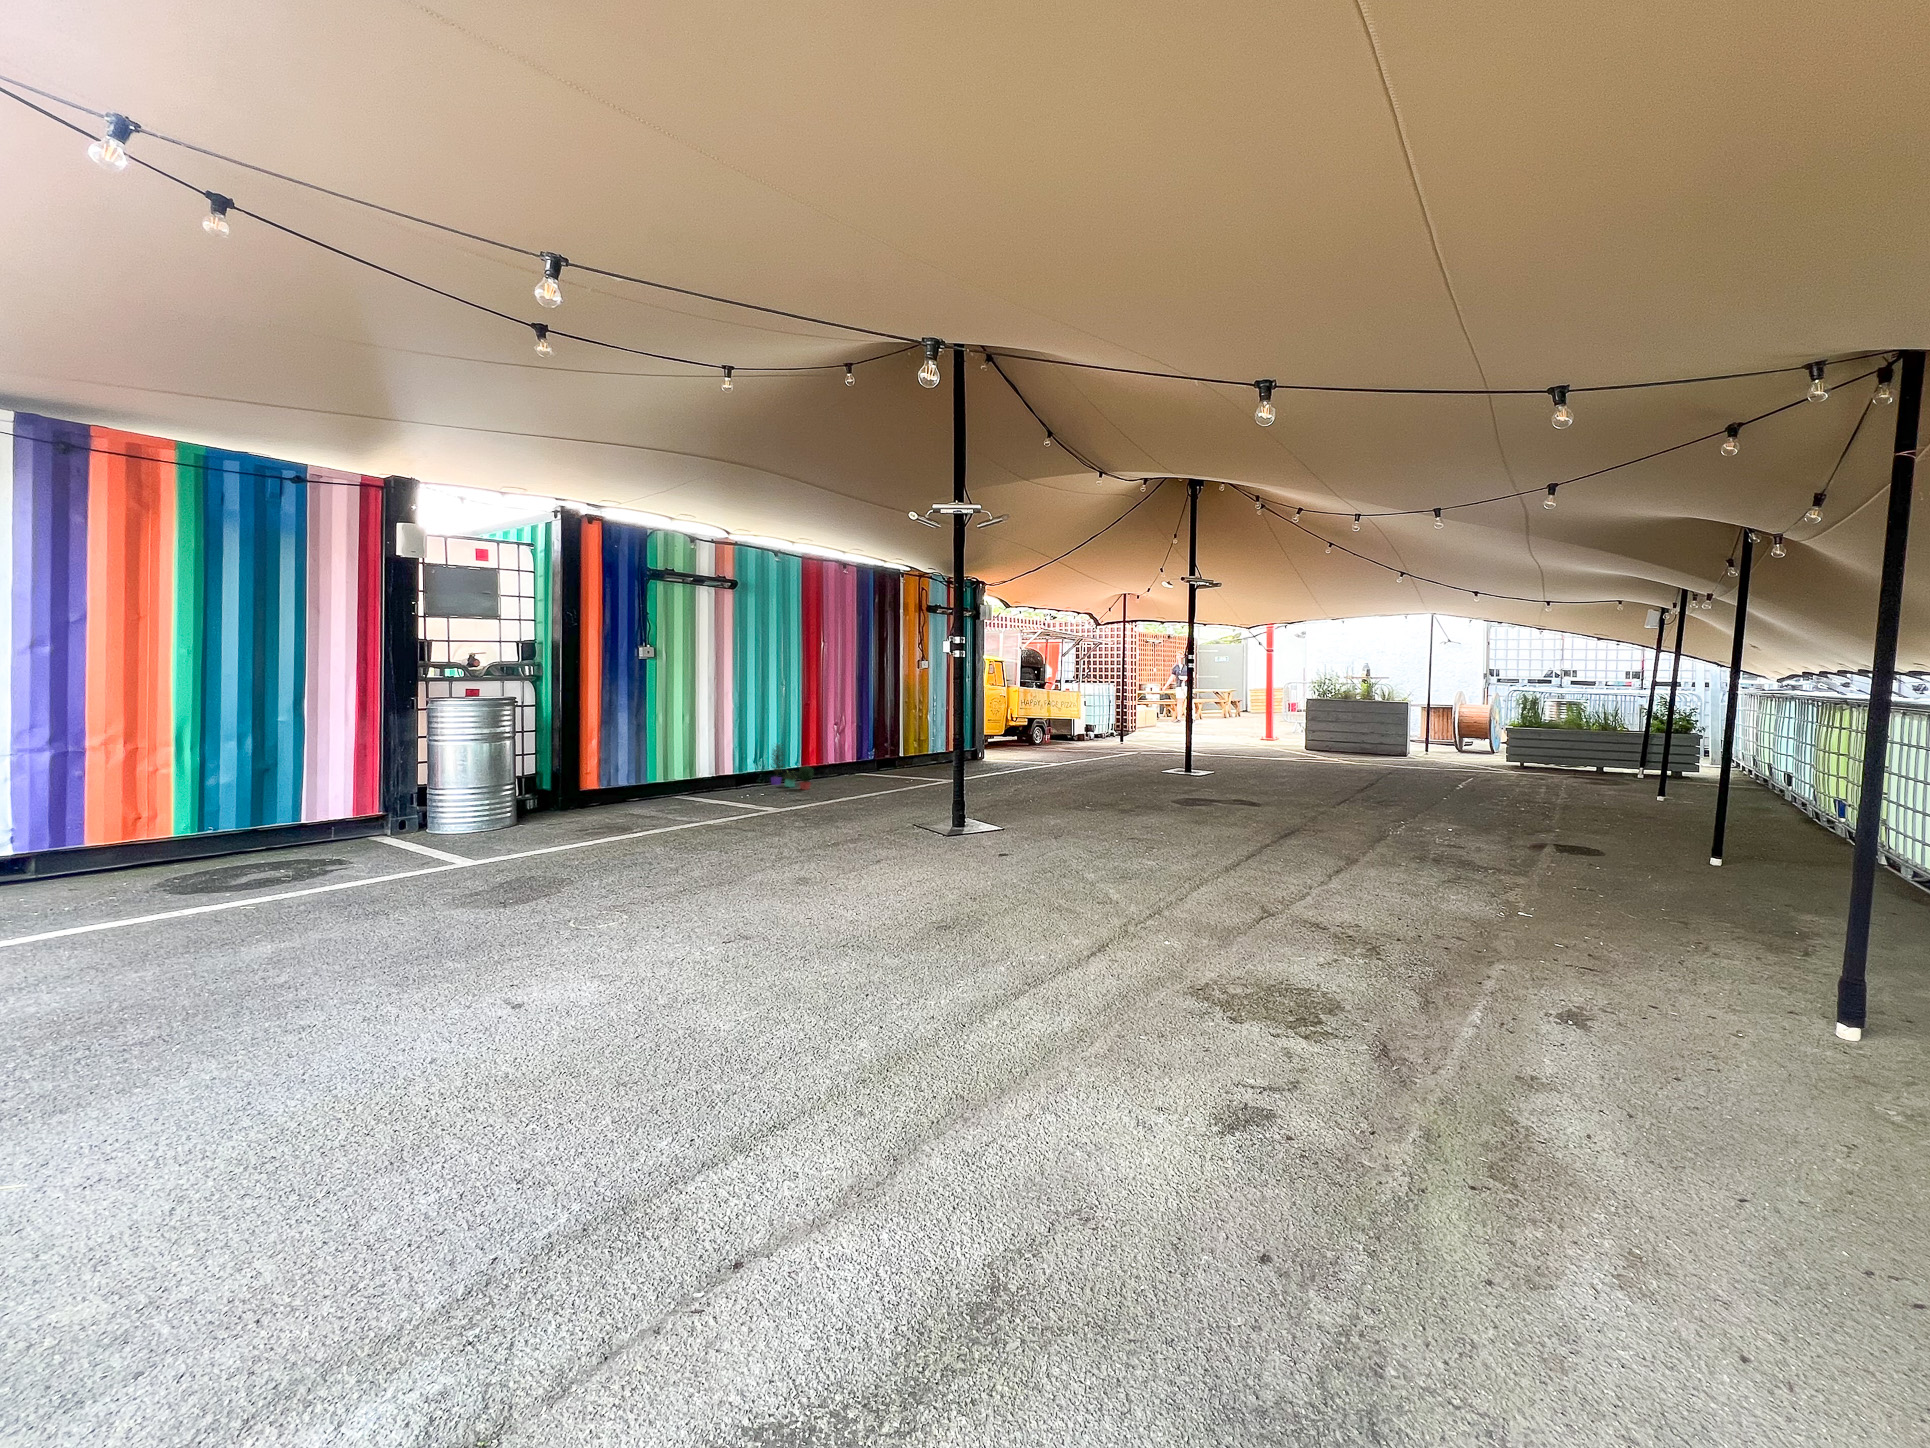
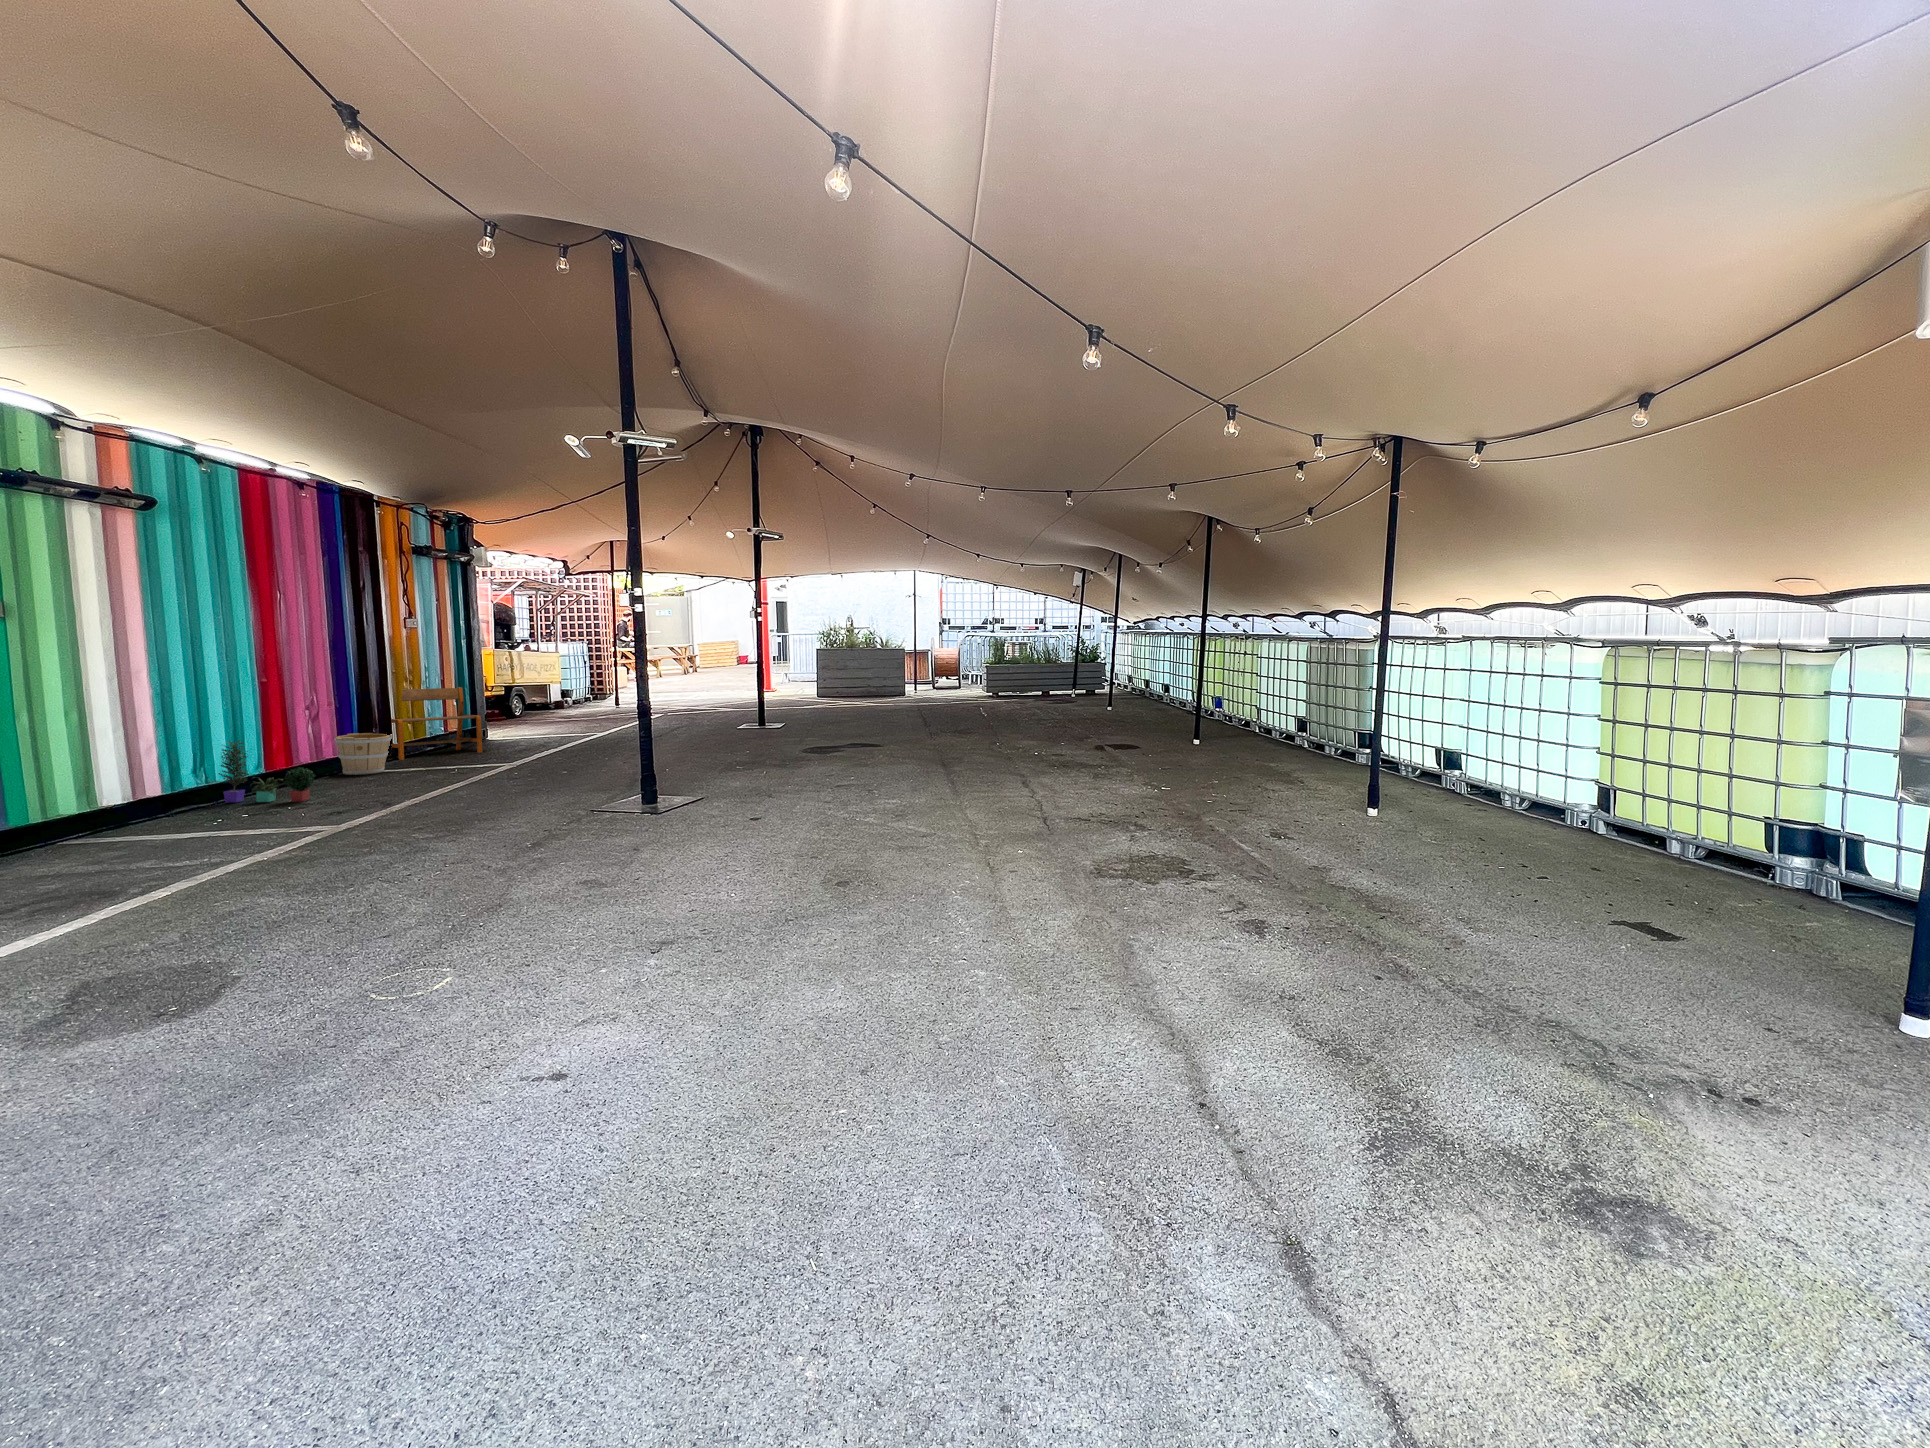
bench: none [894,714,956,770] -> present [388,687,482,760]
wooden bucket: none [850,745,884,777] -> present [334,733,392,775]

